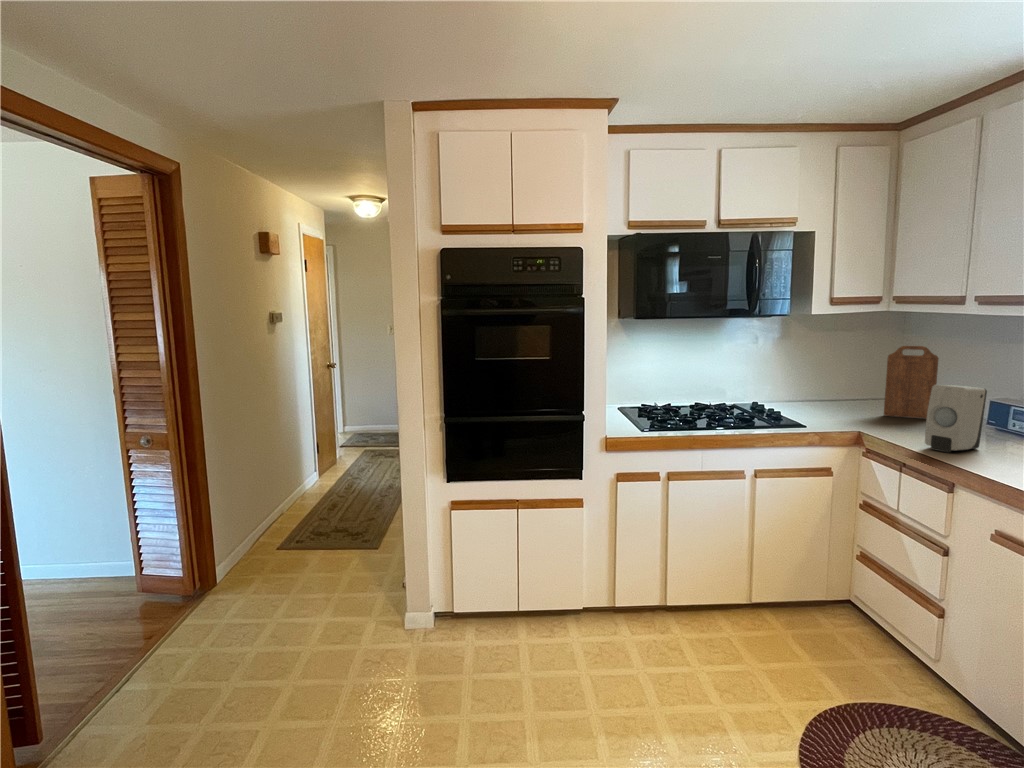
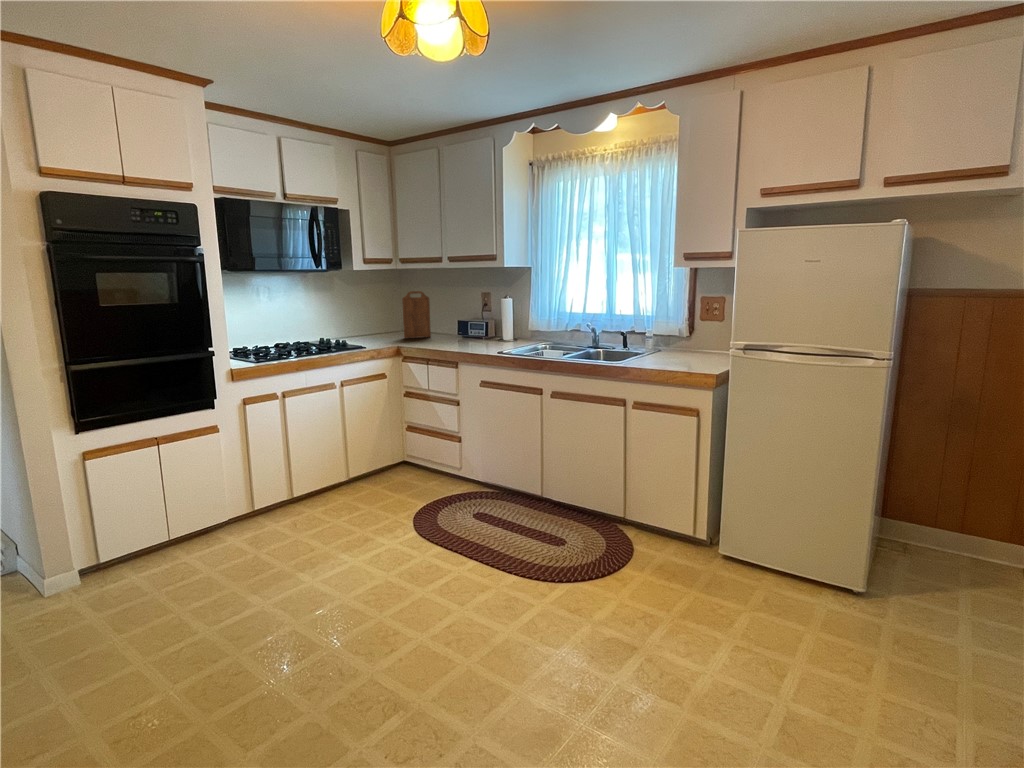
soap dispenser: present [925,385,987,453] -> none [439,309,463,348]

